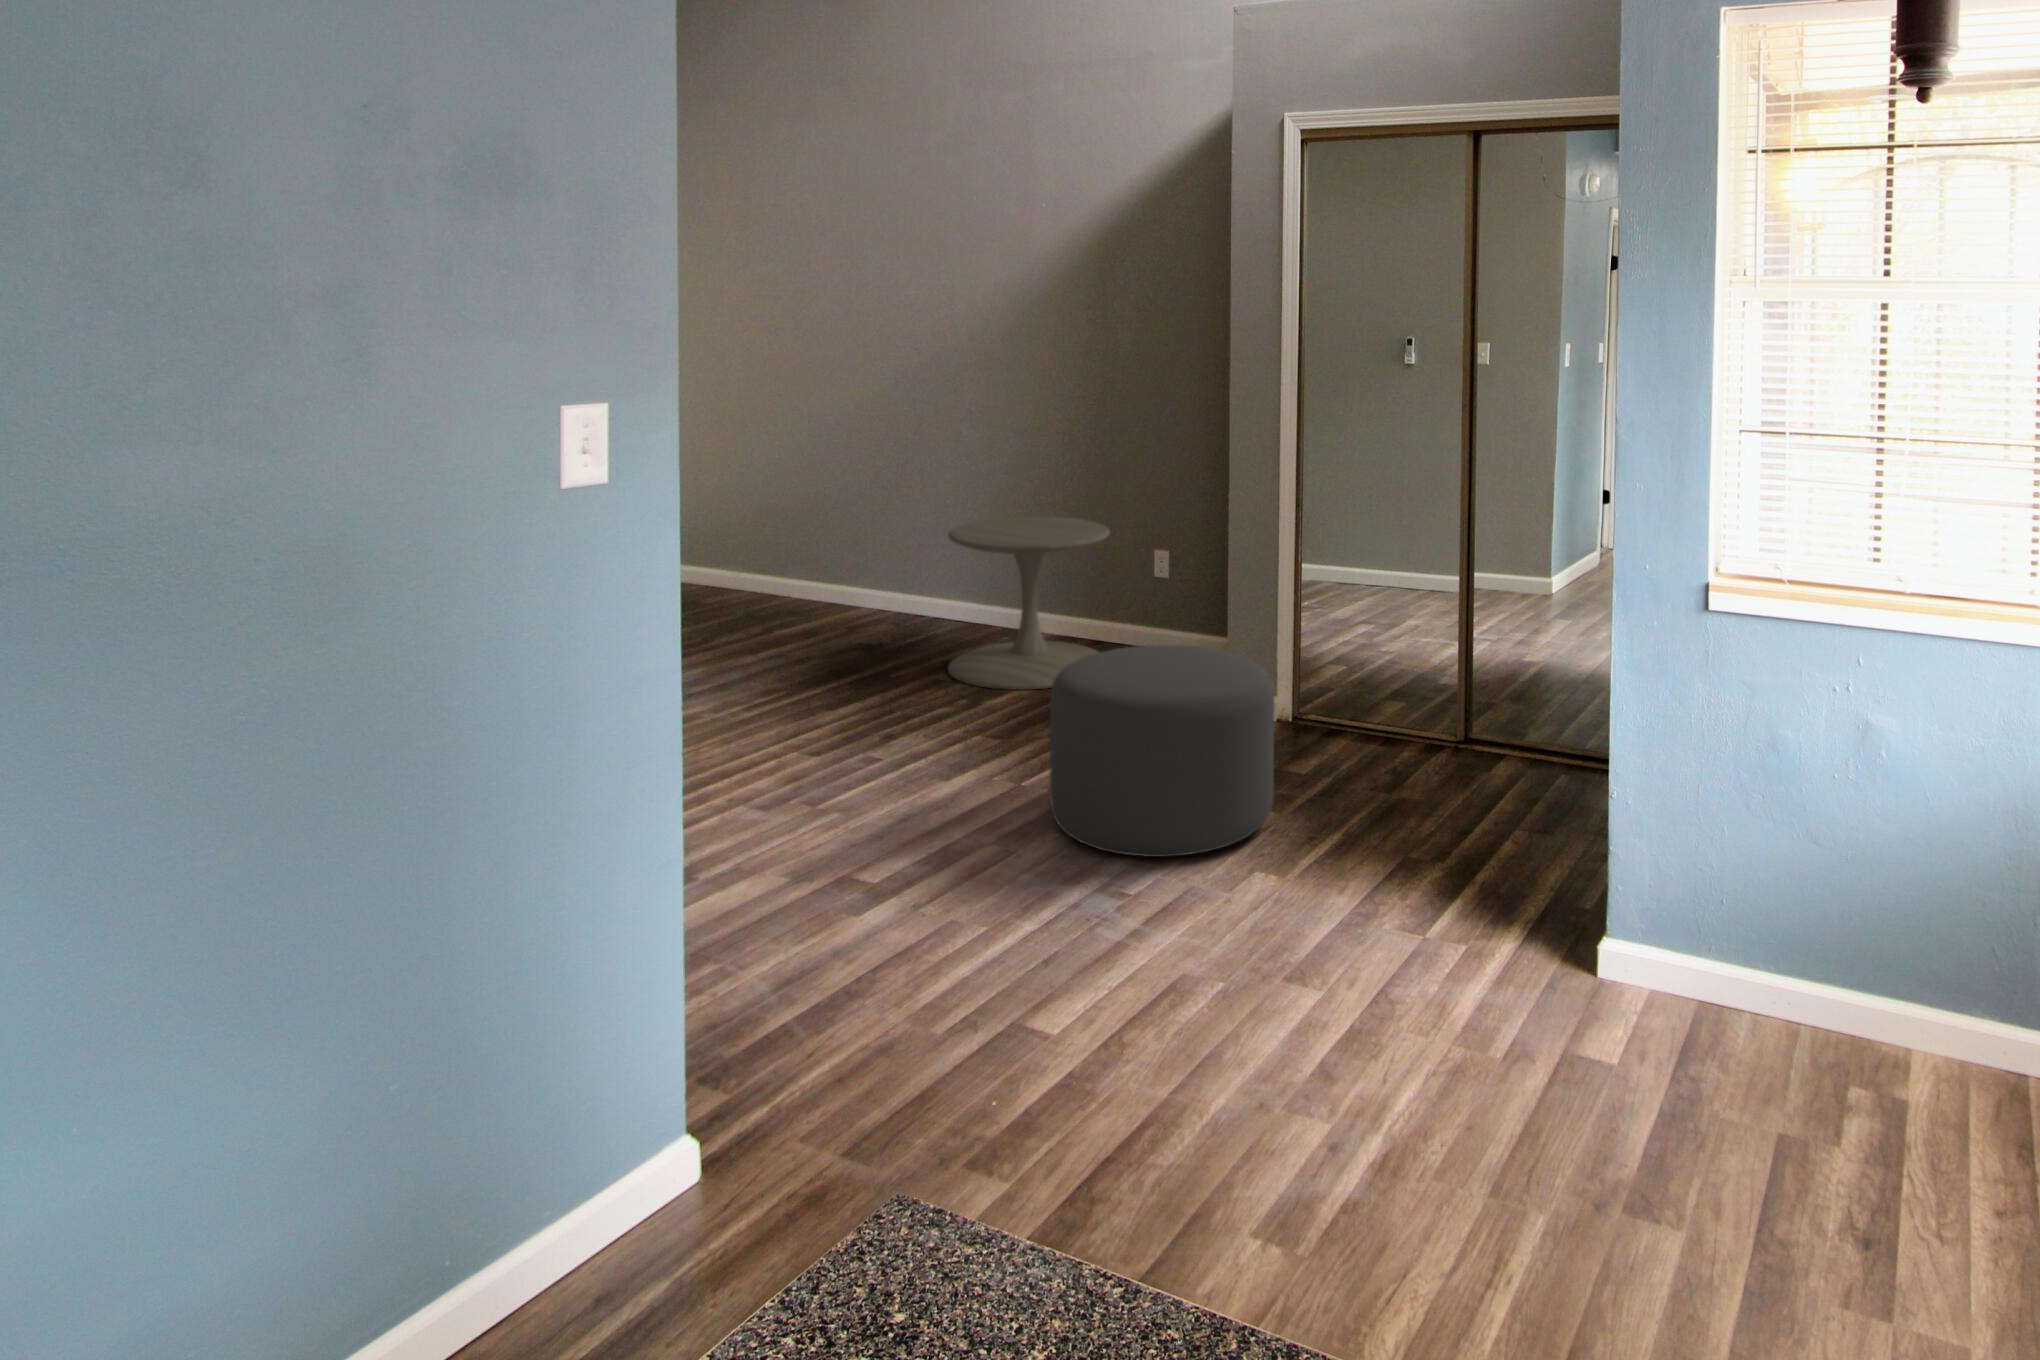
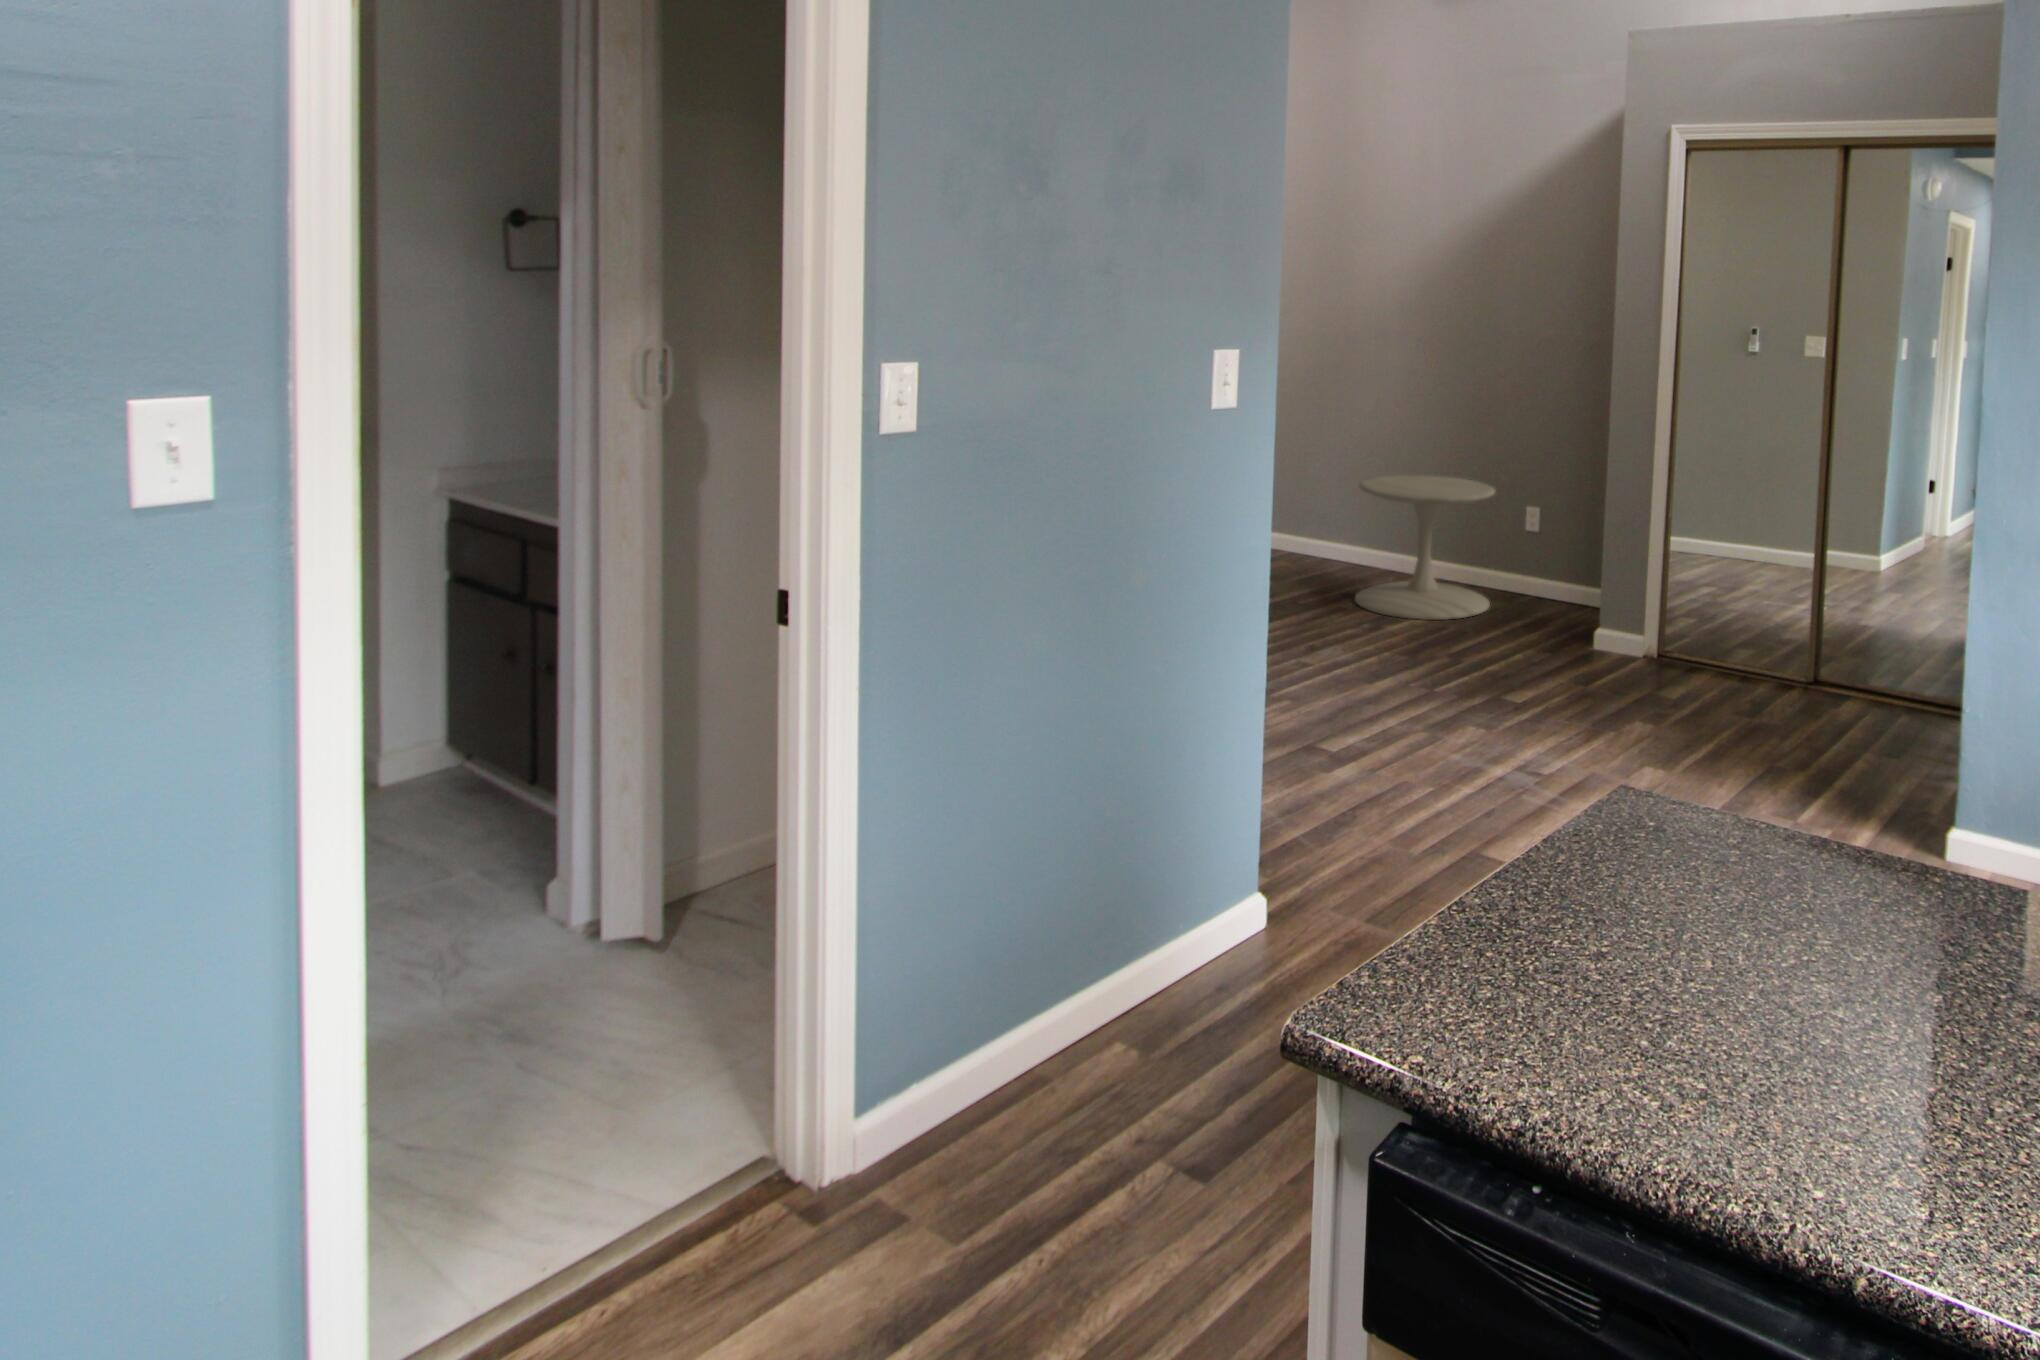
ottoman: present [1050,645,1275,857] -> none [1468,580,1657,749]

